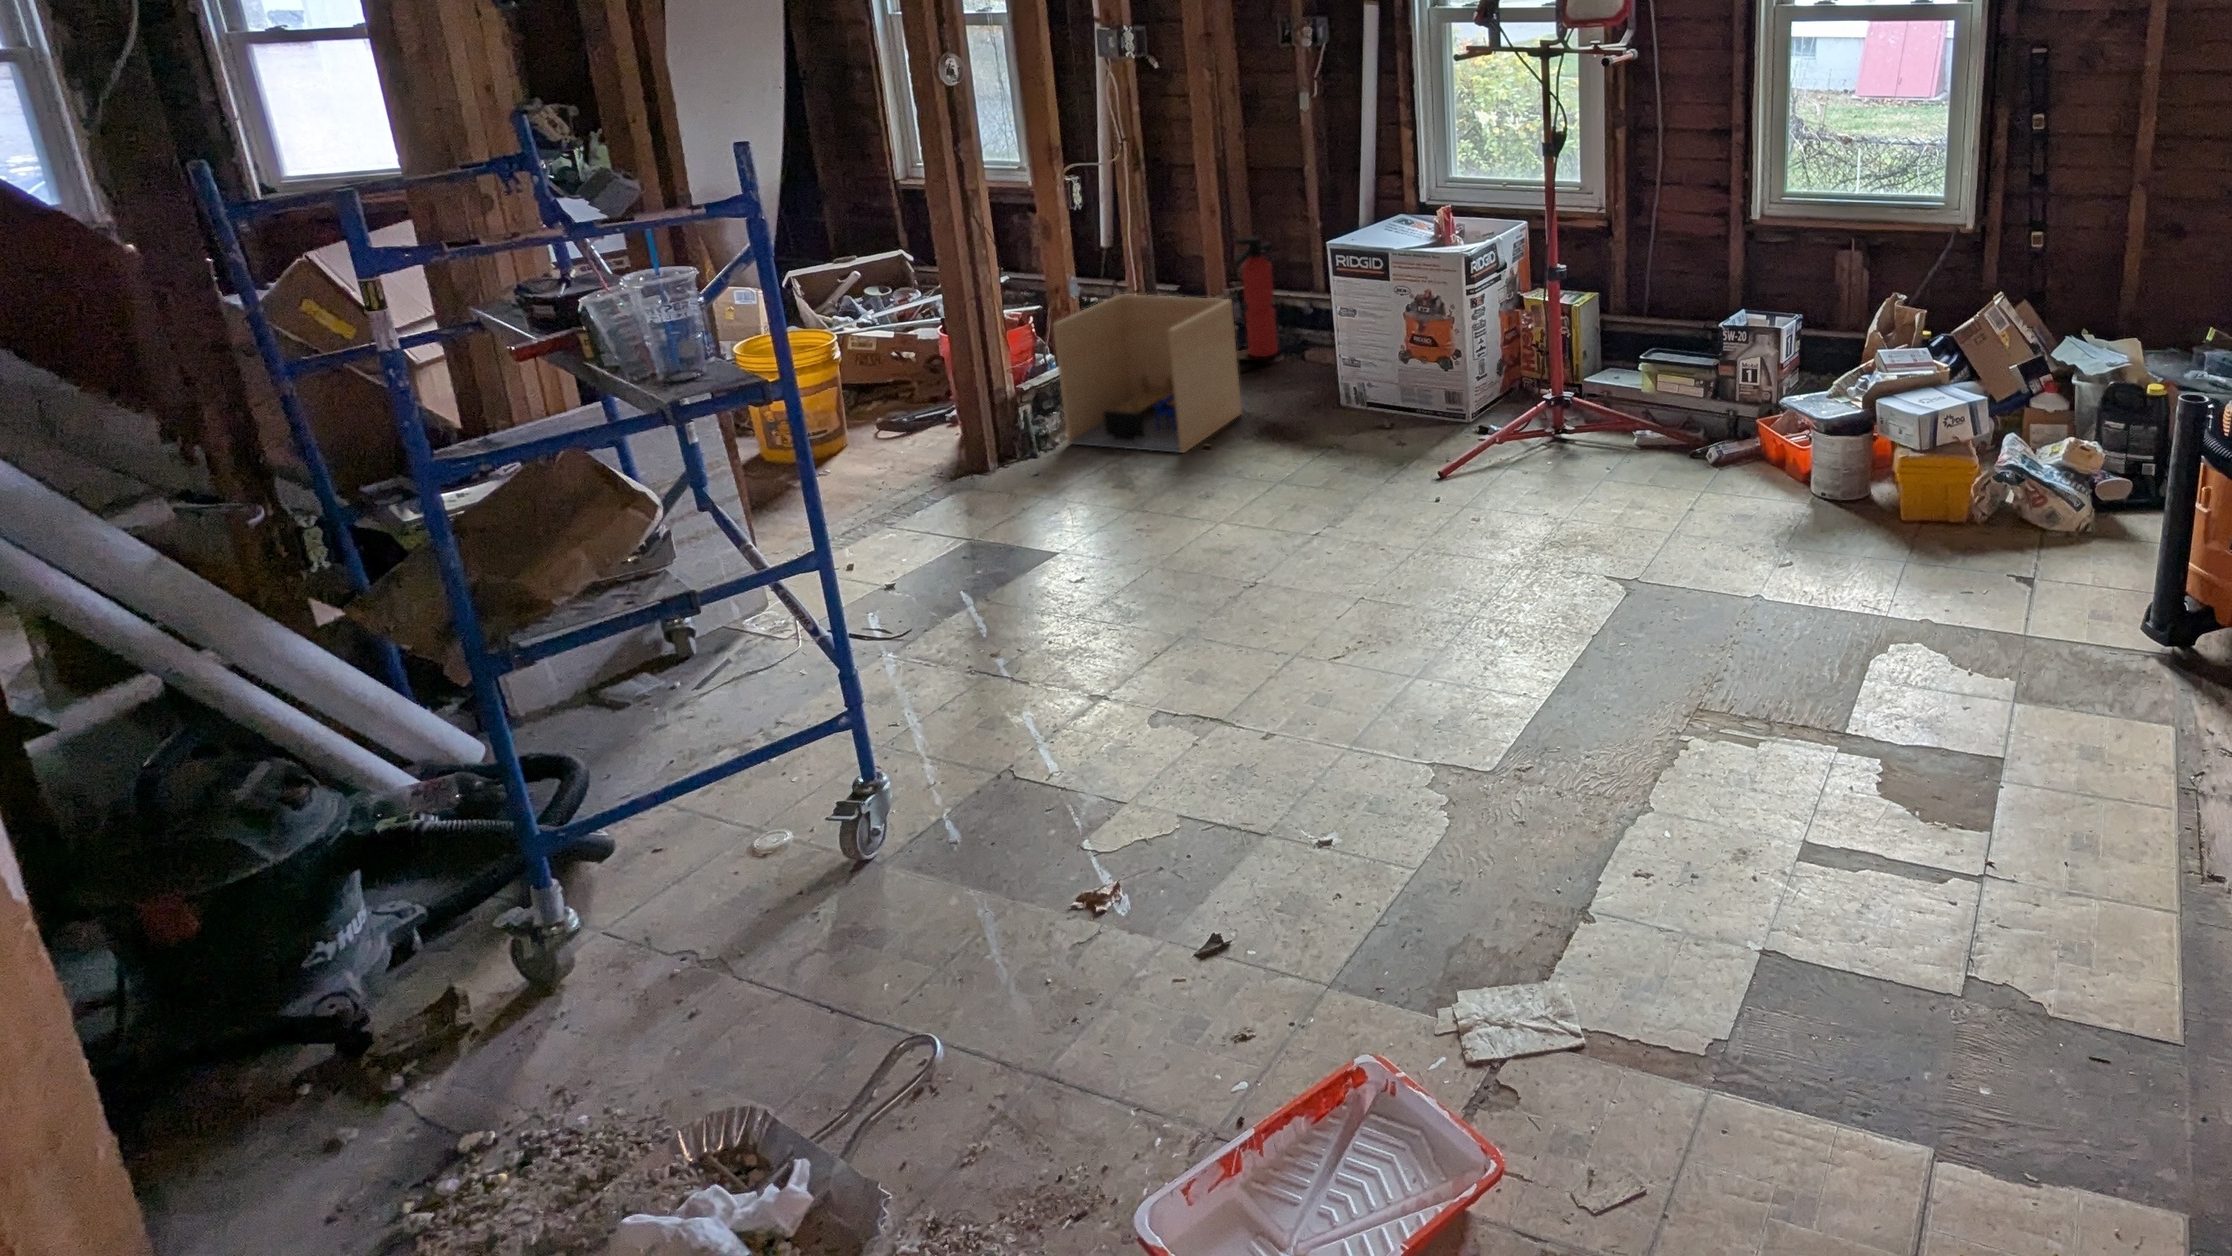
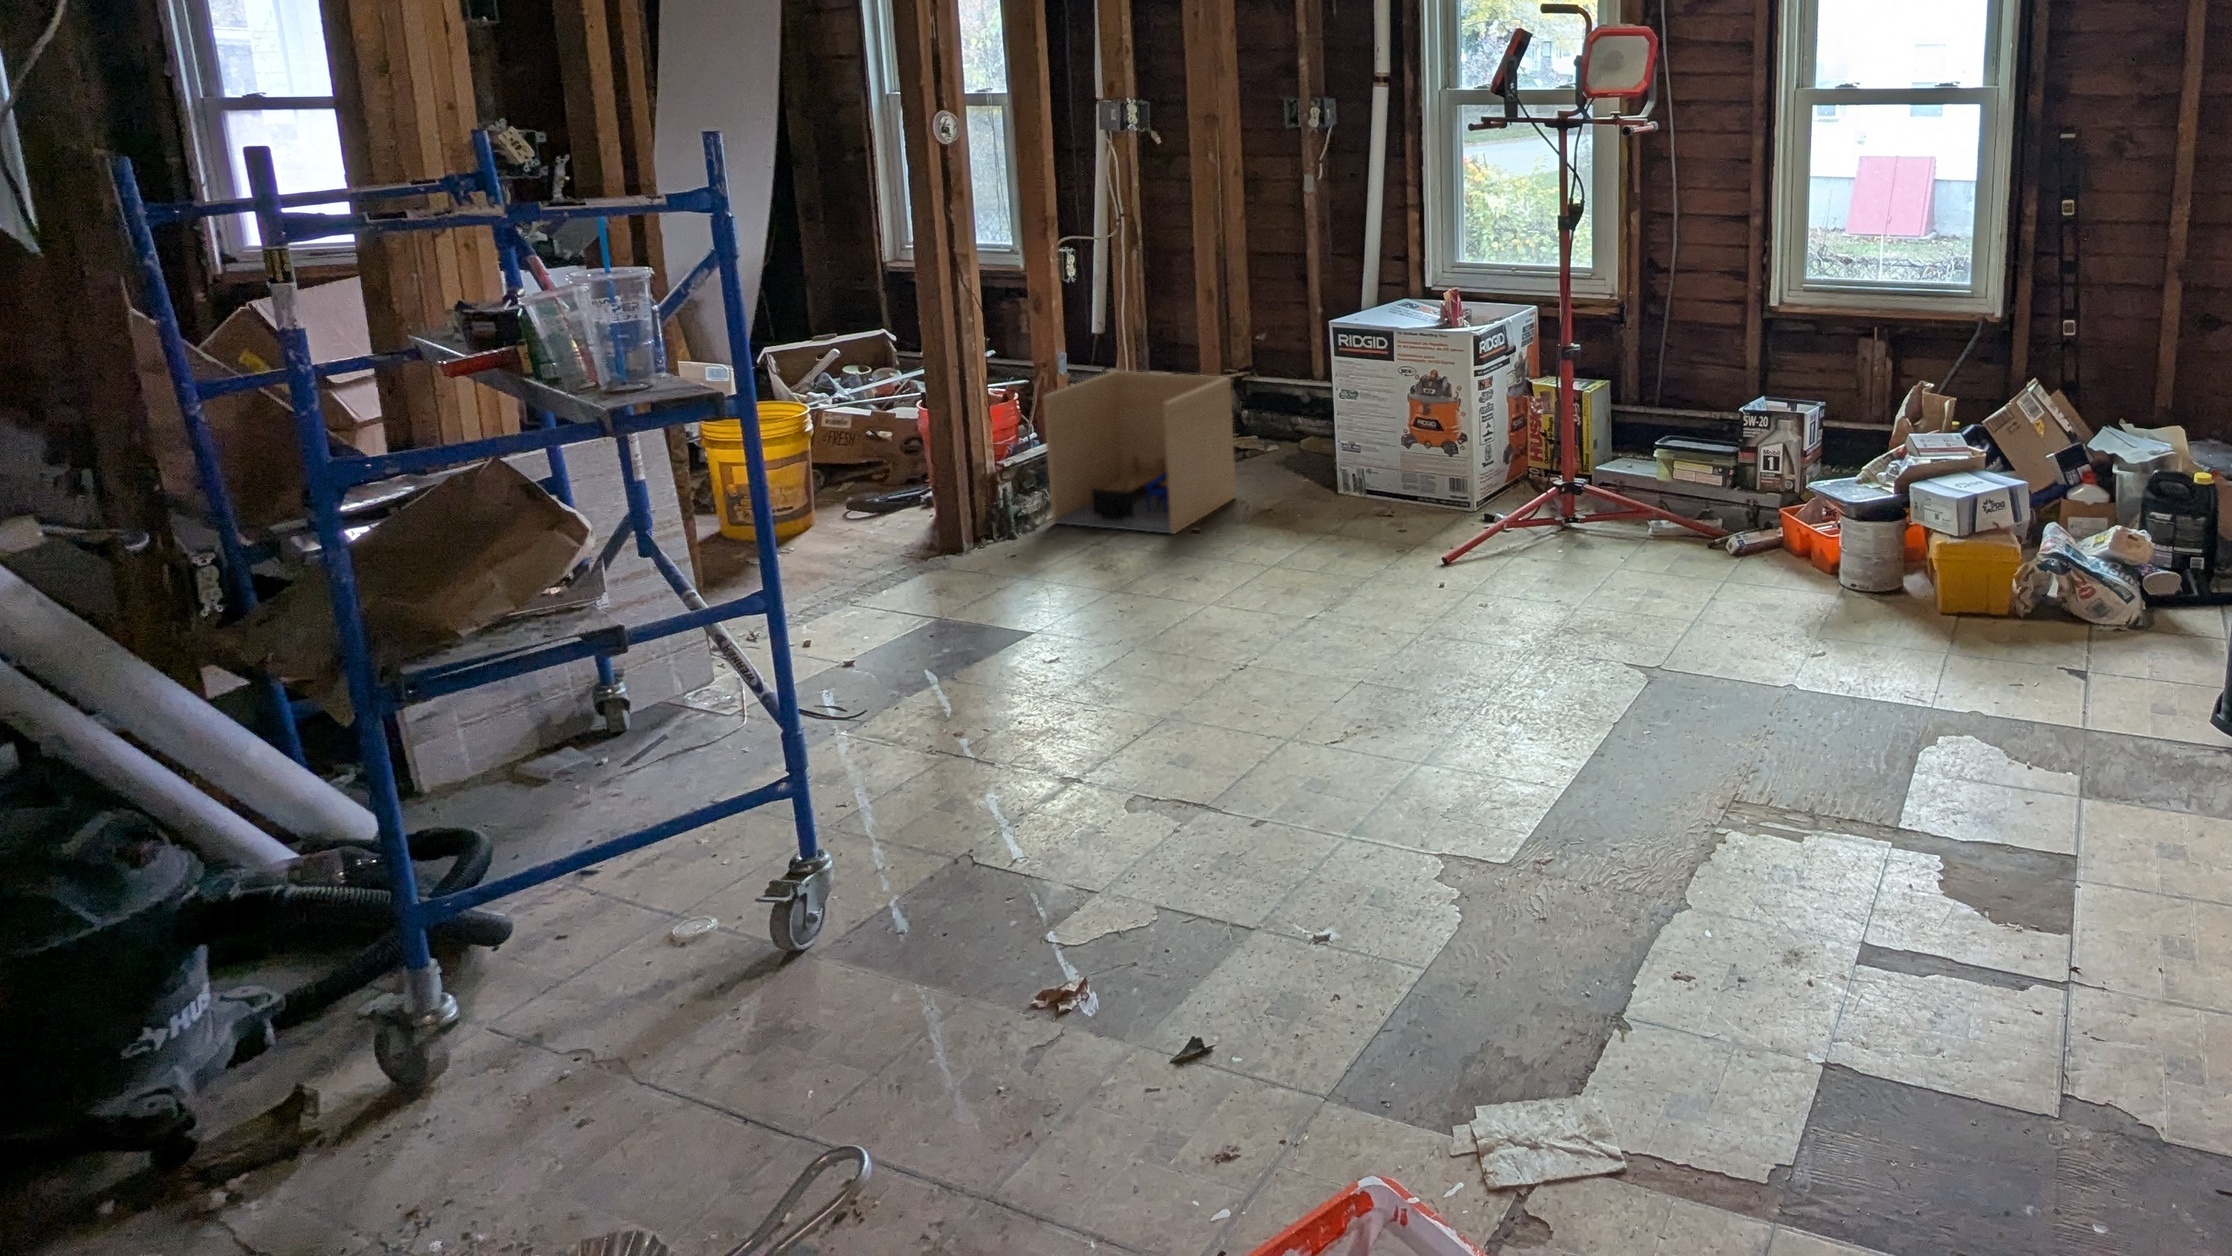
fire extinguisher: present [1234,237,1278,357] -> none [1233,321,1275,445]

